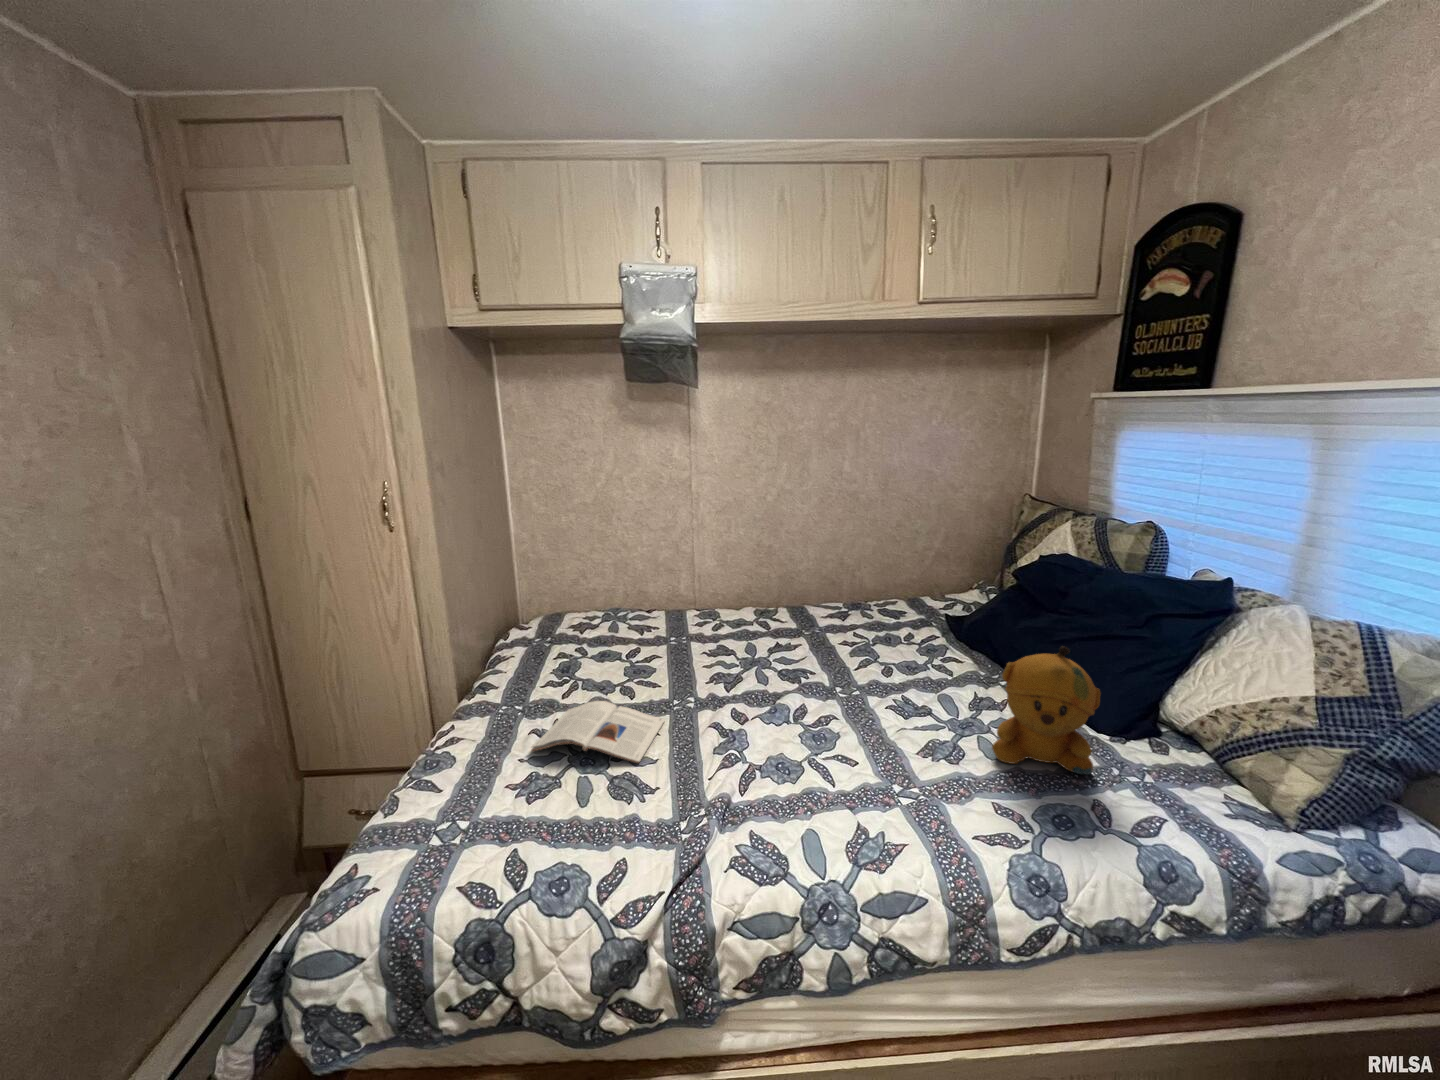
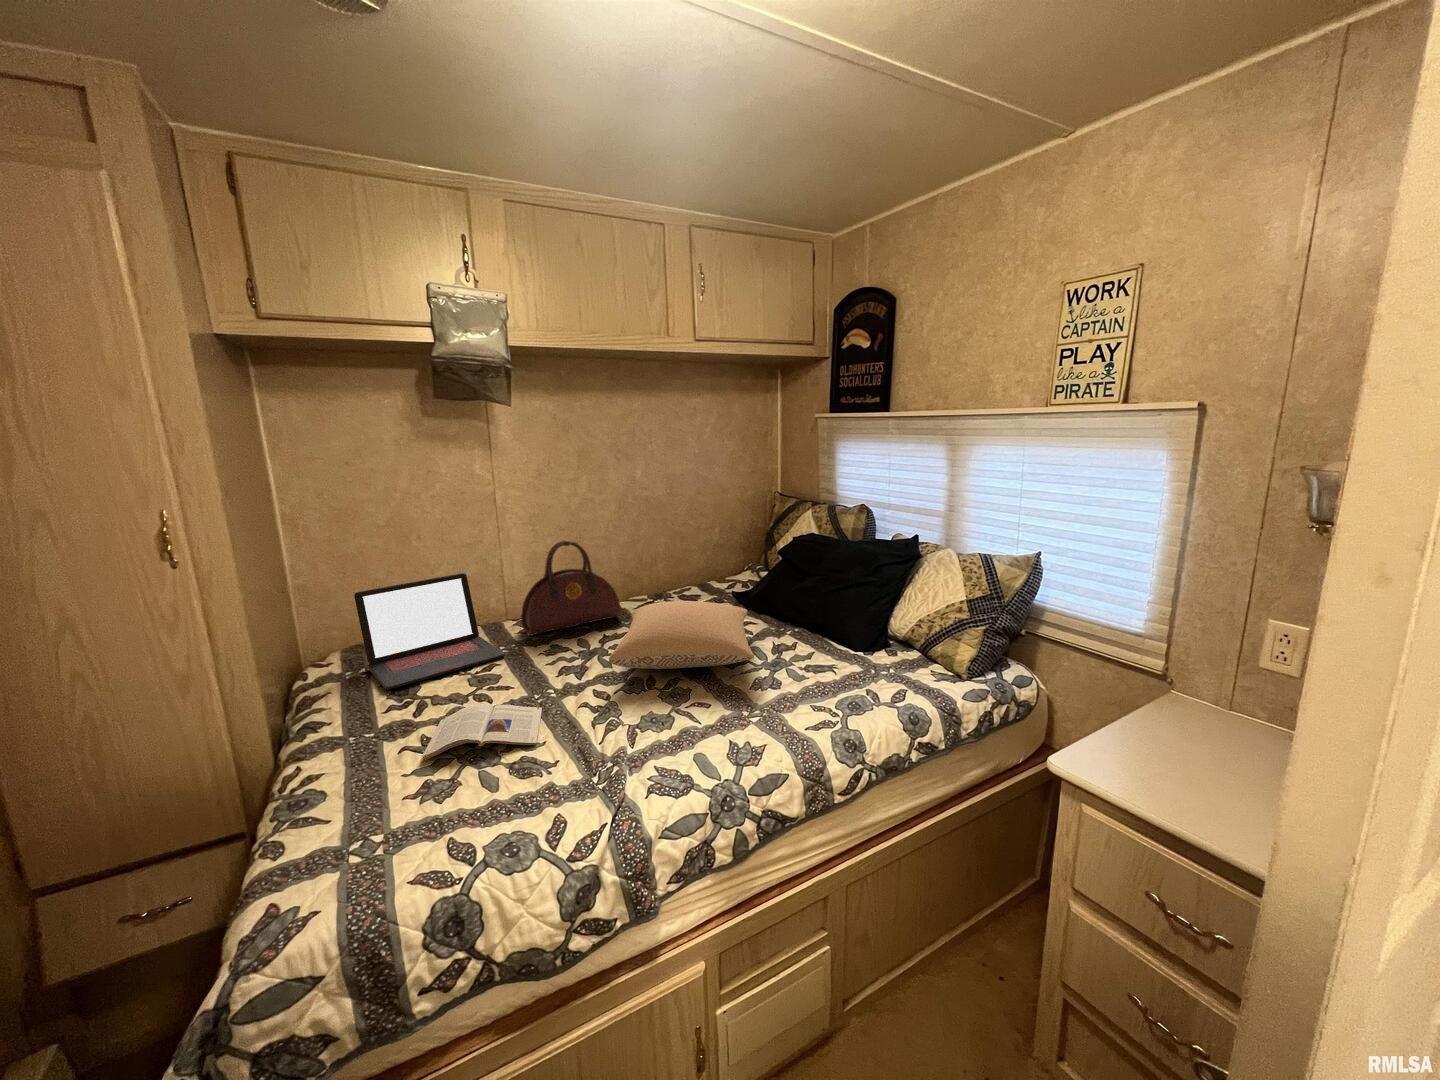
handbag: none [689,530,796,632] -> present [521,540,621,636]
laptop: none [534,555,659,665] -> present [354,573,505,690]
pillow: none [745,618,945,717] -> present [609,601,754,669]
stuffed bear: present [992,646,1101,775] -> none [799,591,861,680]

